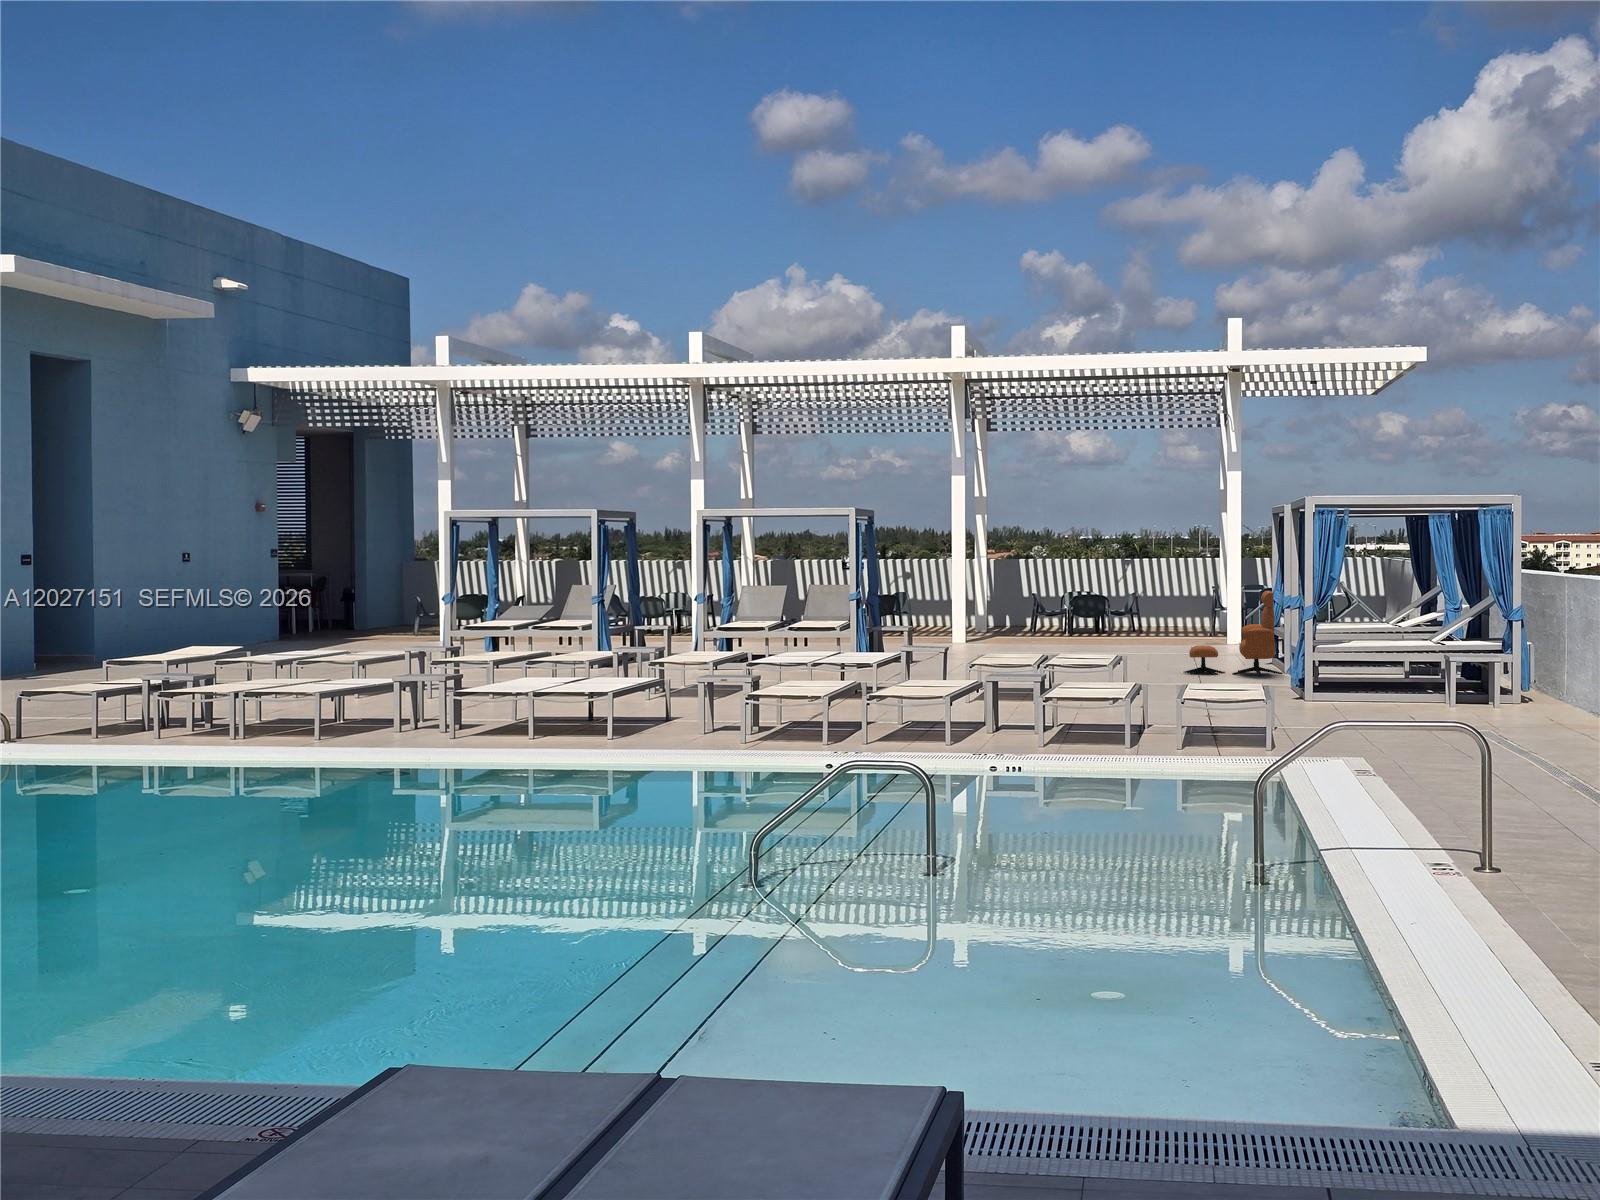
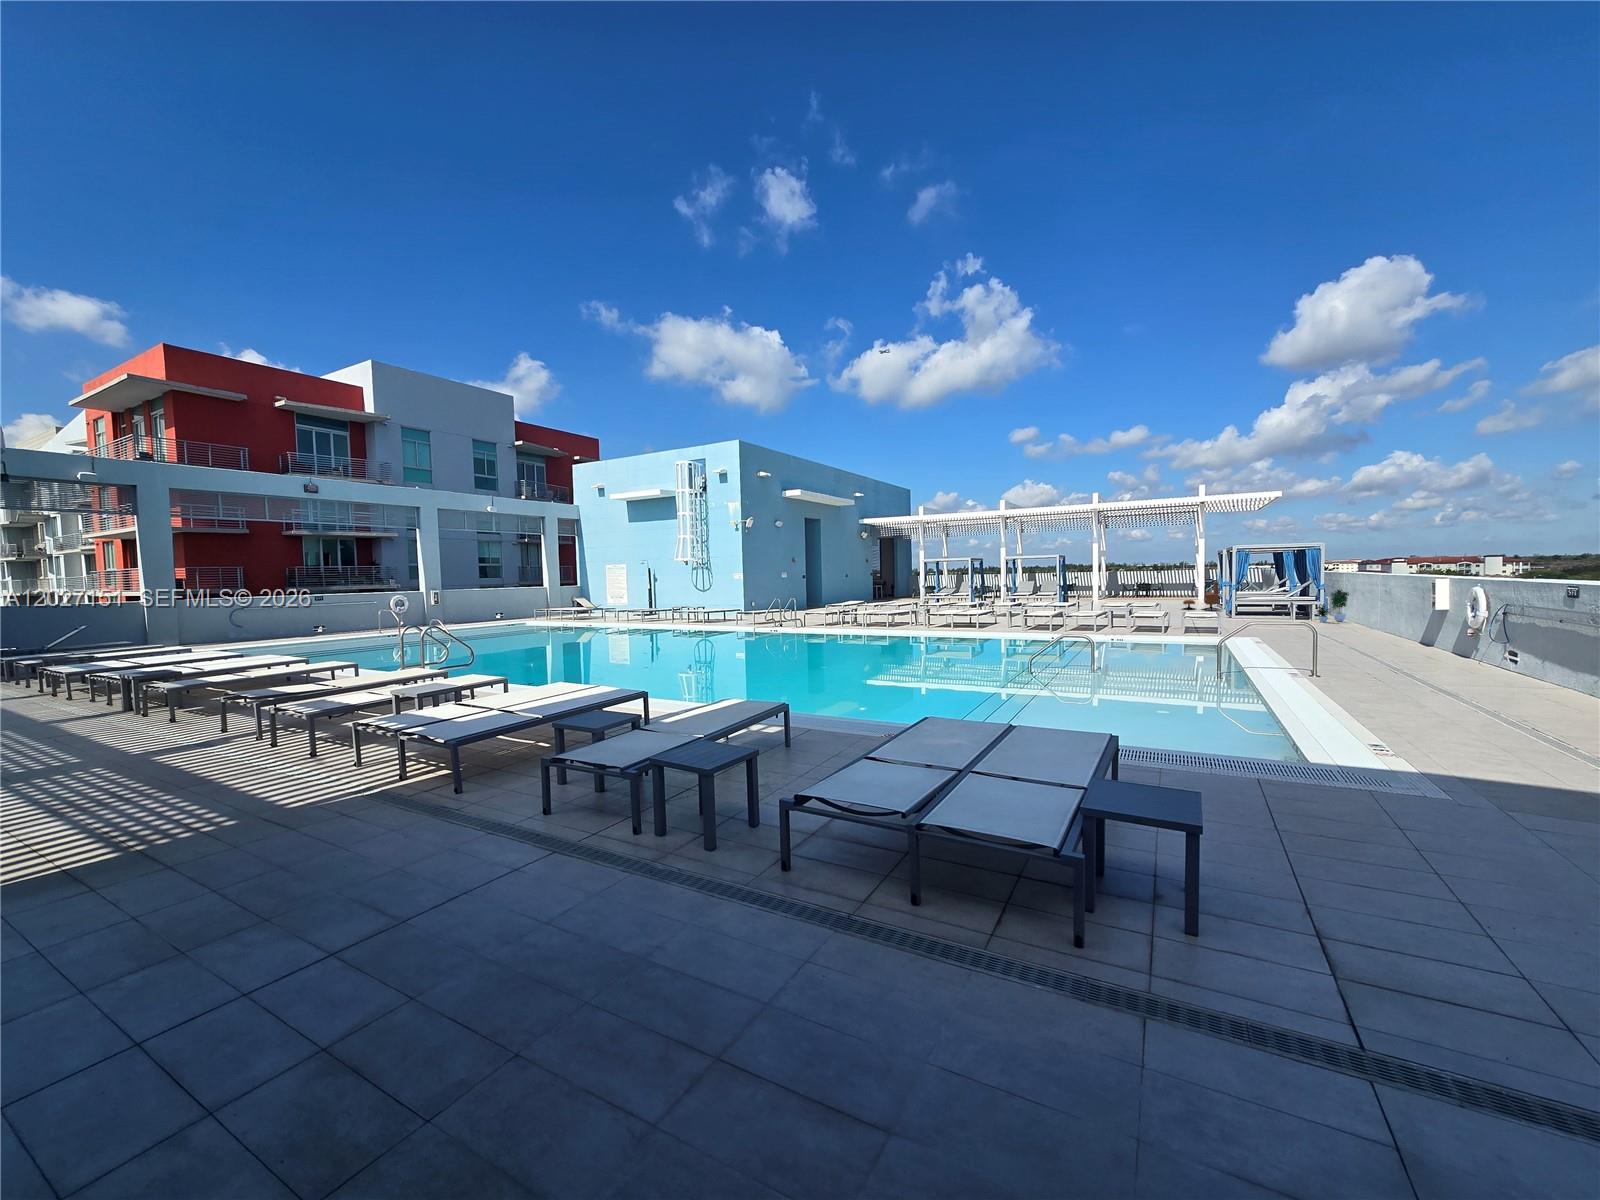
potted plant: none [1496,614,1576,709] -> present [1315,589,1349,622]

